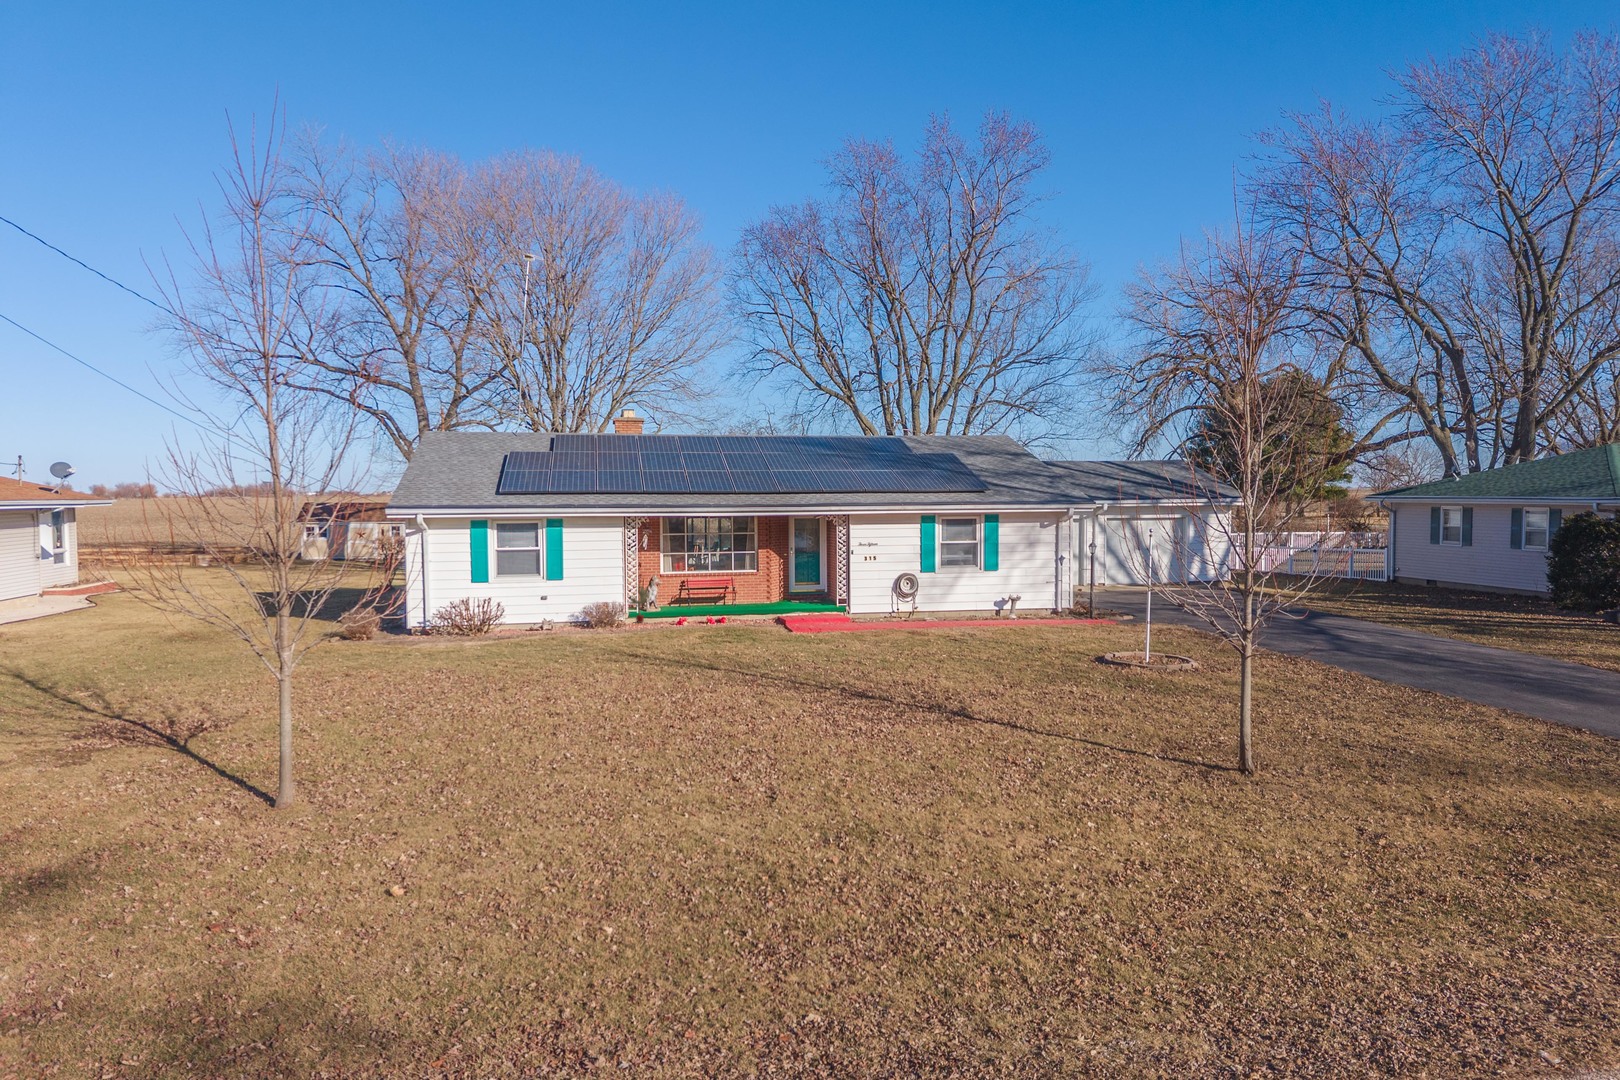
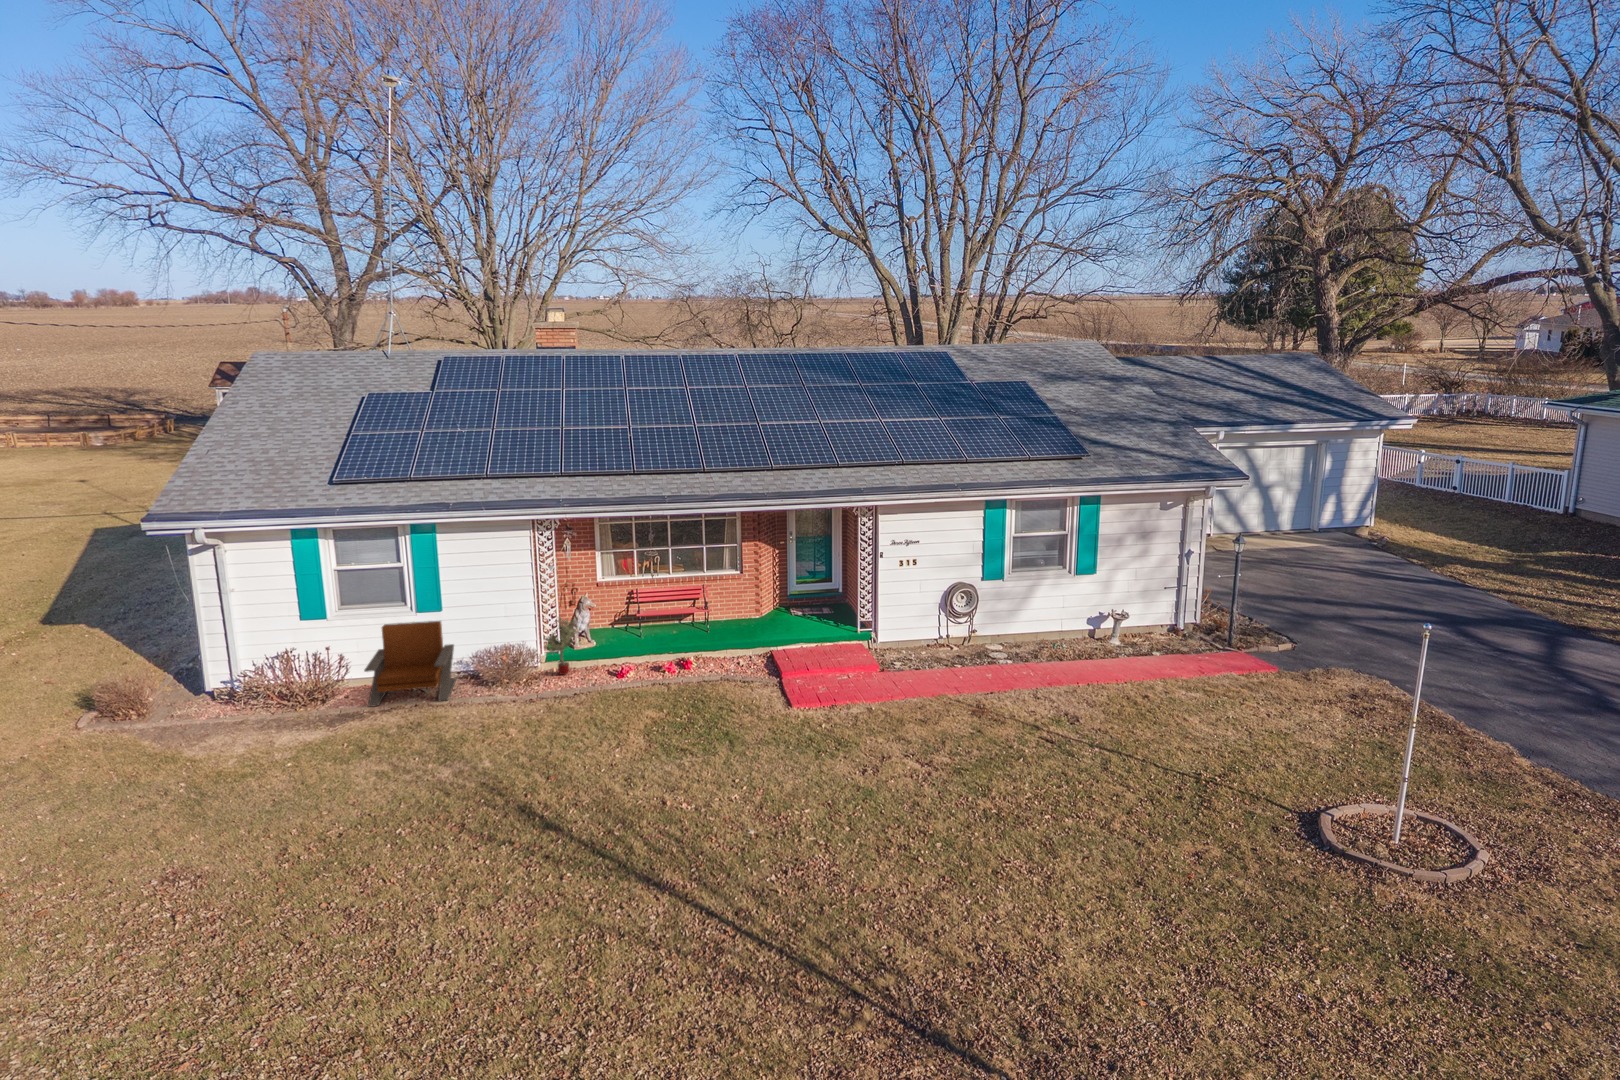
lounge chair: none [517,583,570,630] -> present [364,621,456,707]

